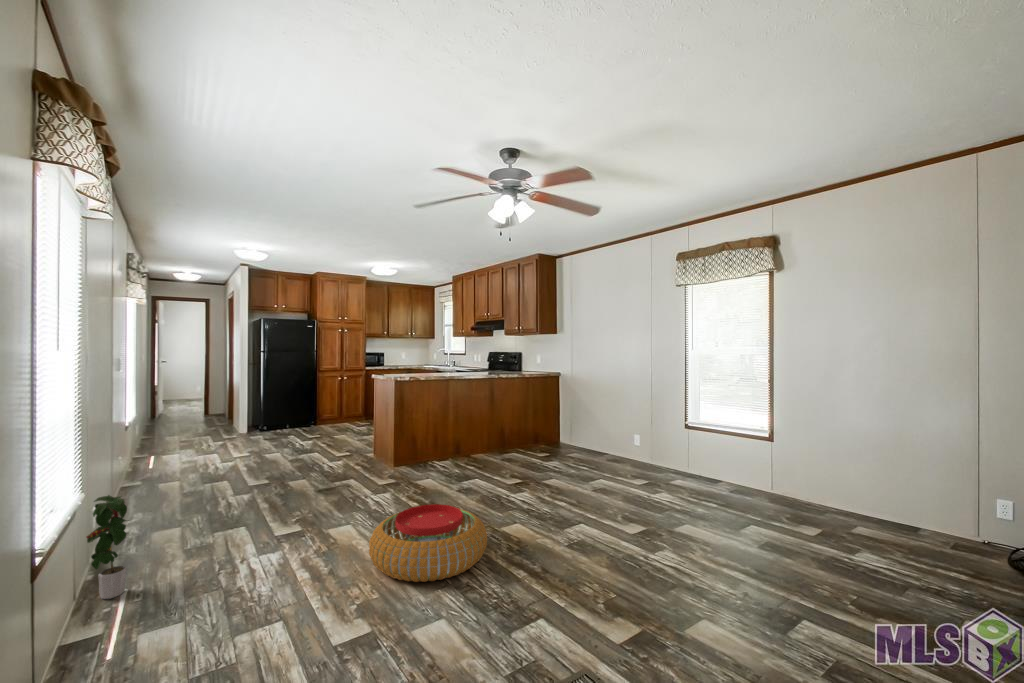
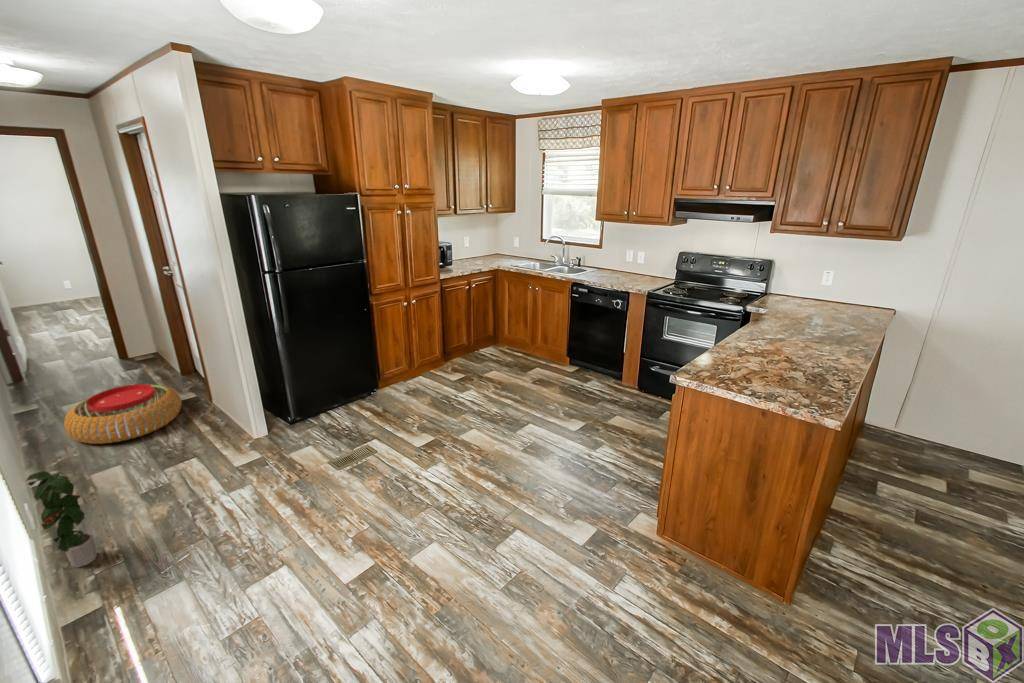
pouf: present [369,504,487,582] -> present [64,384,182,444]

